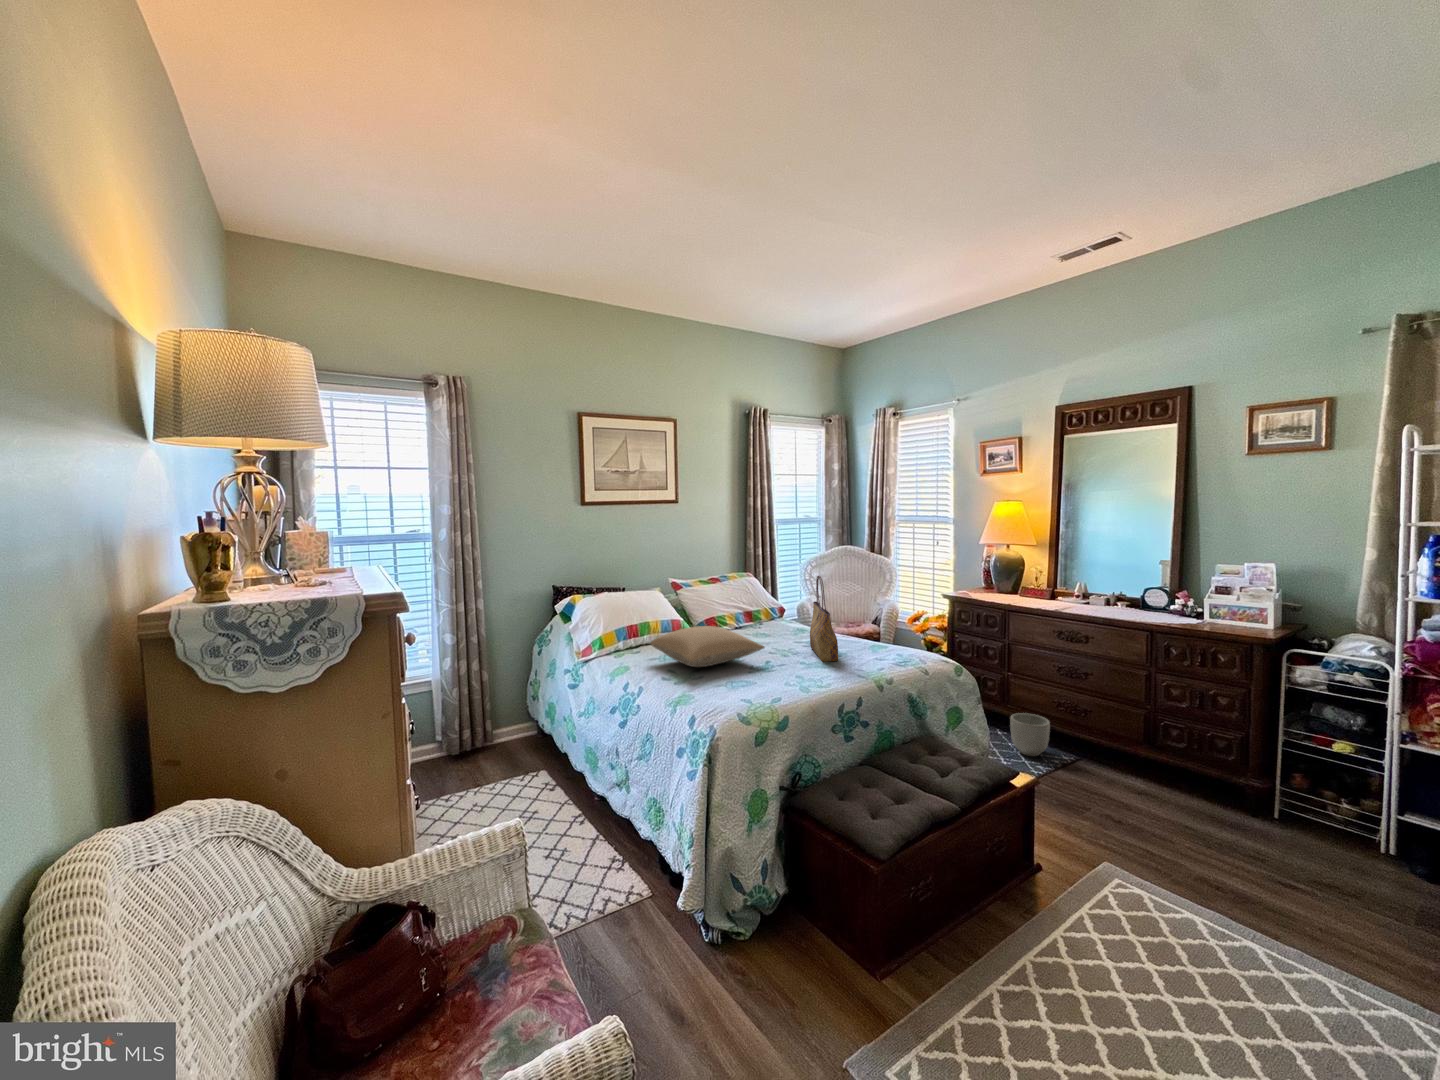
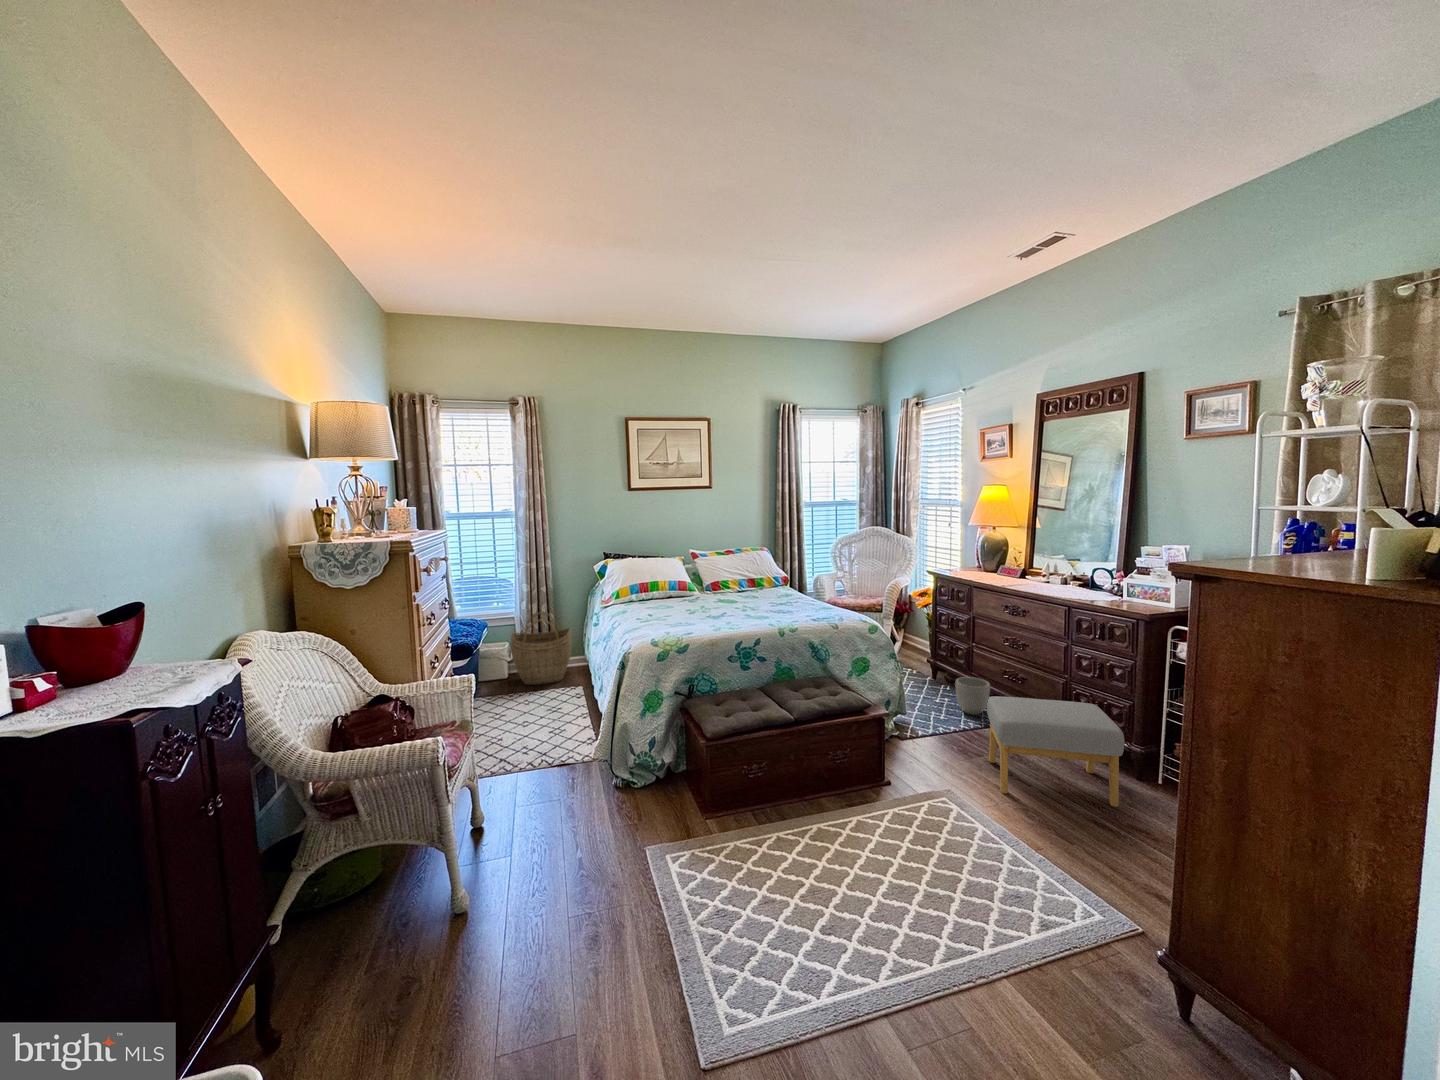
tote bag: present [810,576,838,662] -> none [762,547,783,615]
pillow: present [651,626,764,667] -> none [644,584,719,612]
woven basket: none [433,673,521,780] -> present [511,612,572,685]
footstool: none [1106,740,1287,861] -> present [987,696,1124,807]

